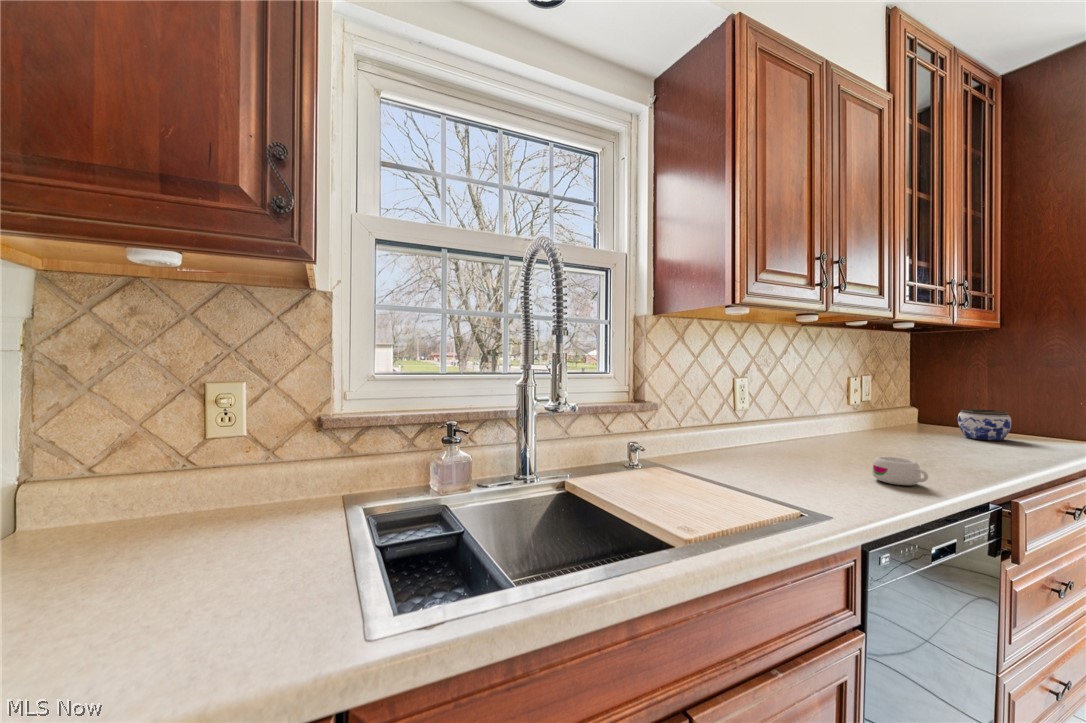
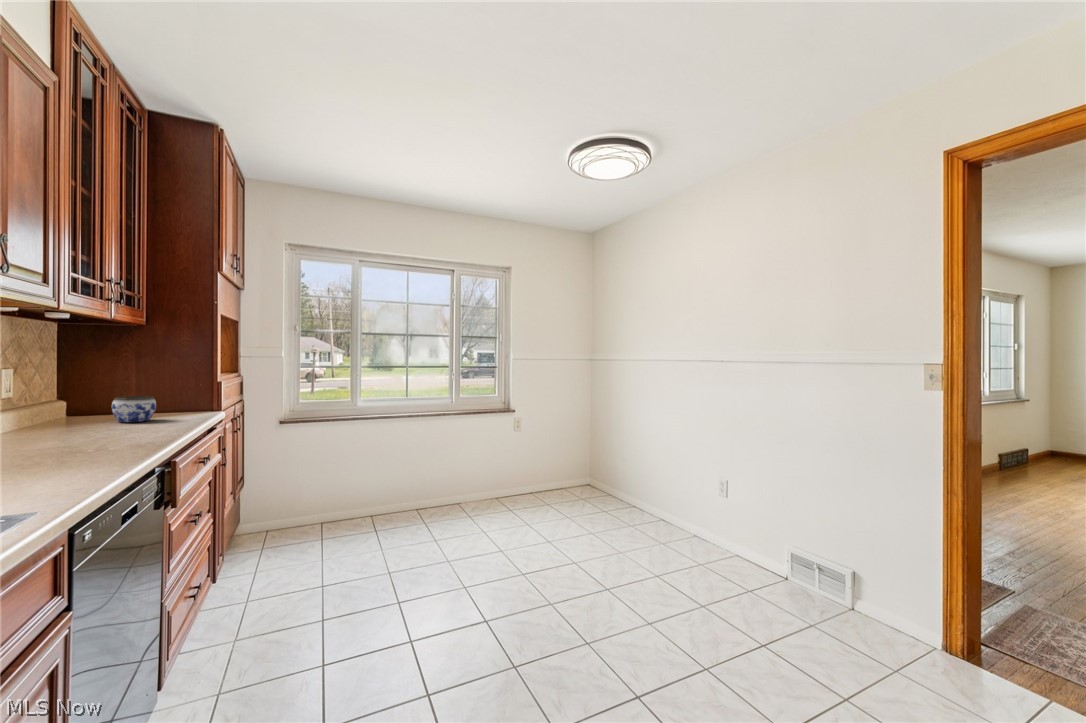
mug: present [872,457,928,485] -> none [54,445,113,471]

